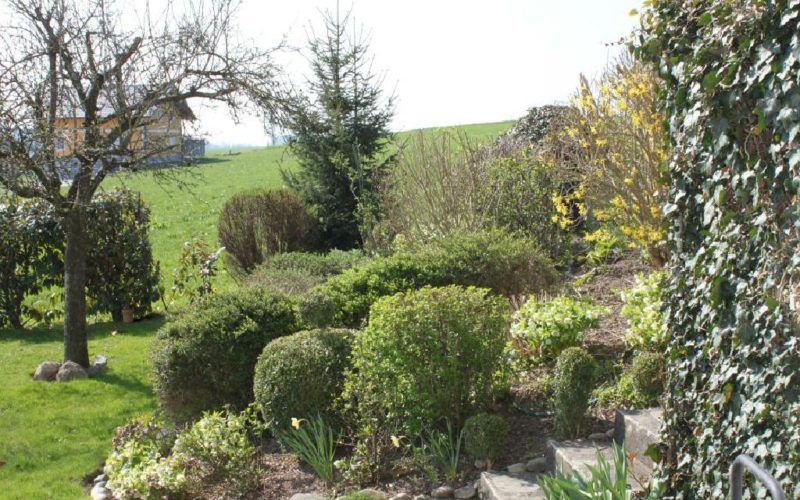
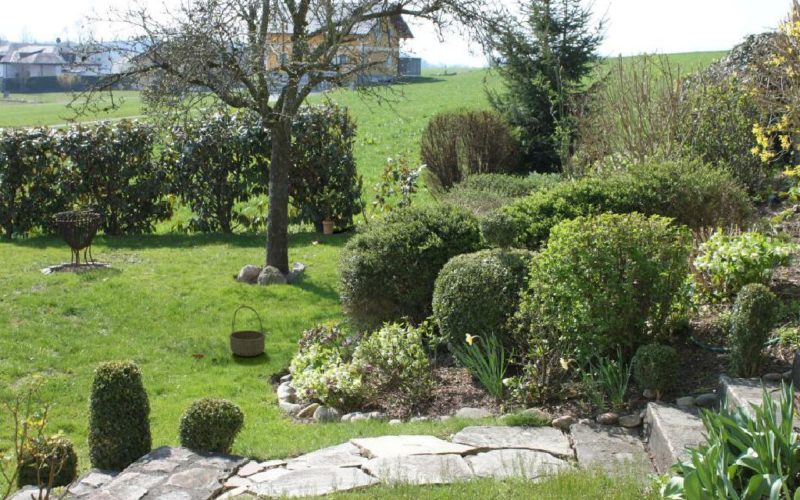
basket: none [30,406,72,461] -> present [229,306,265,357]

